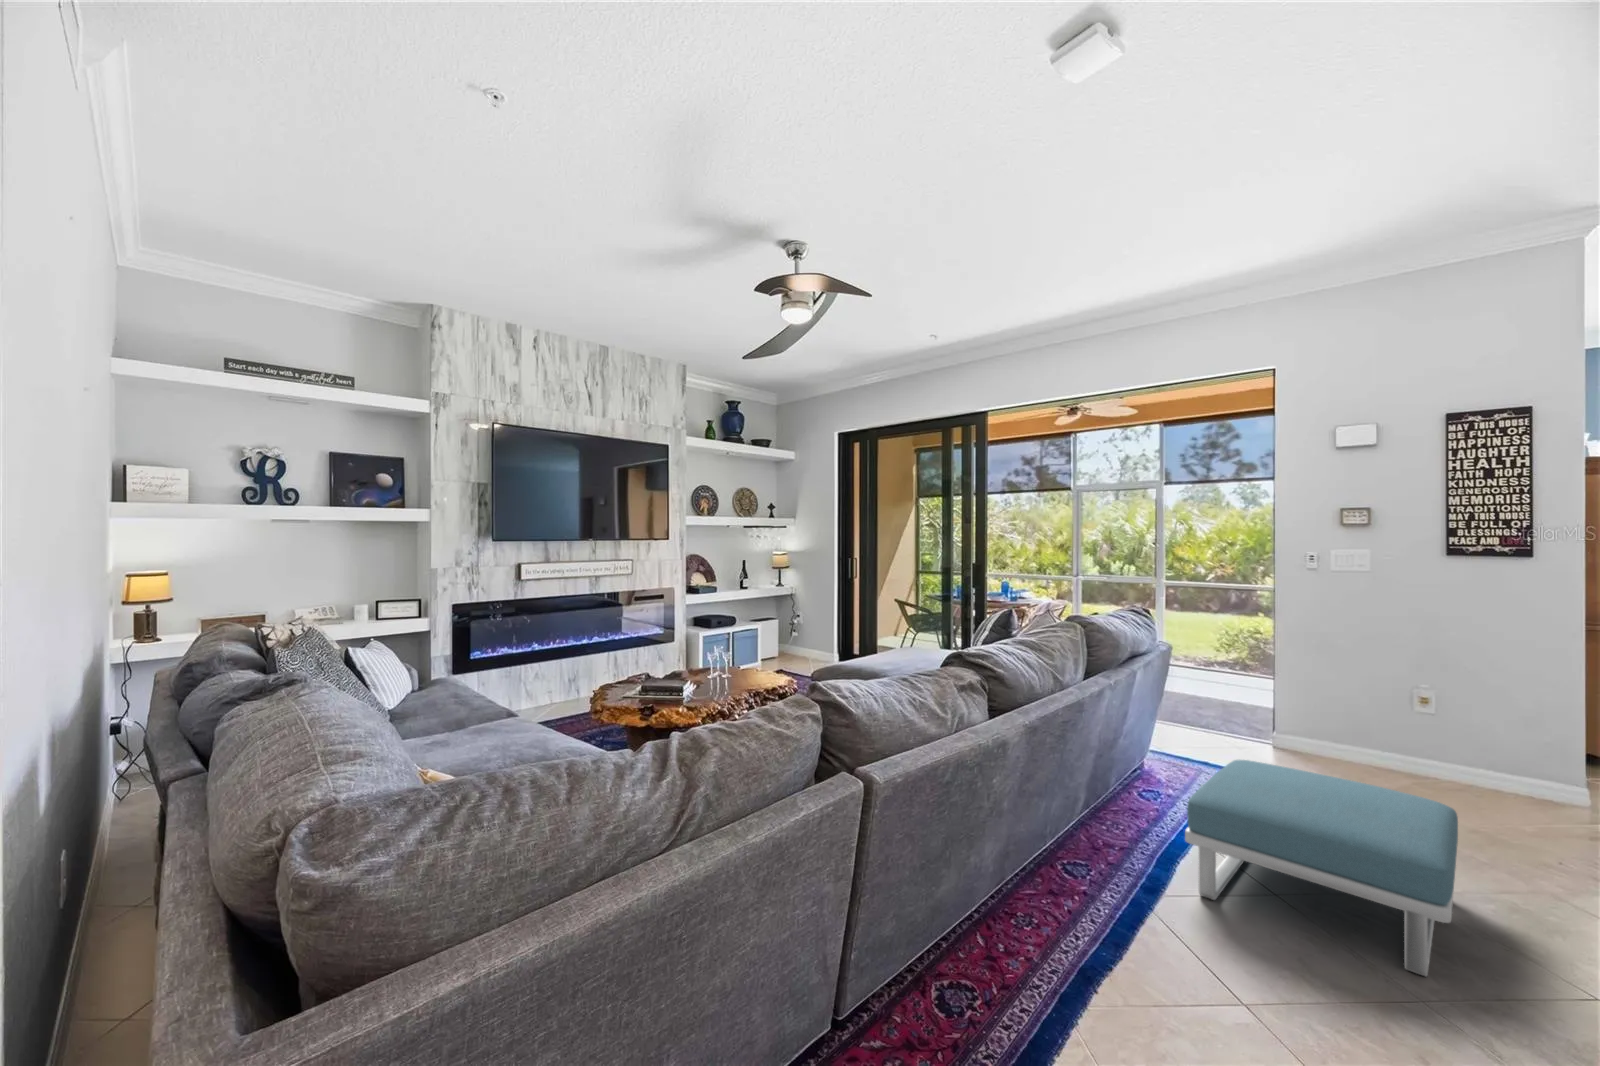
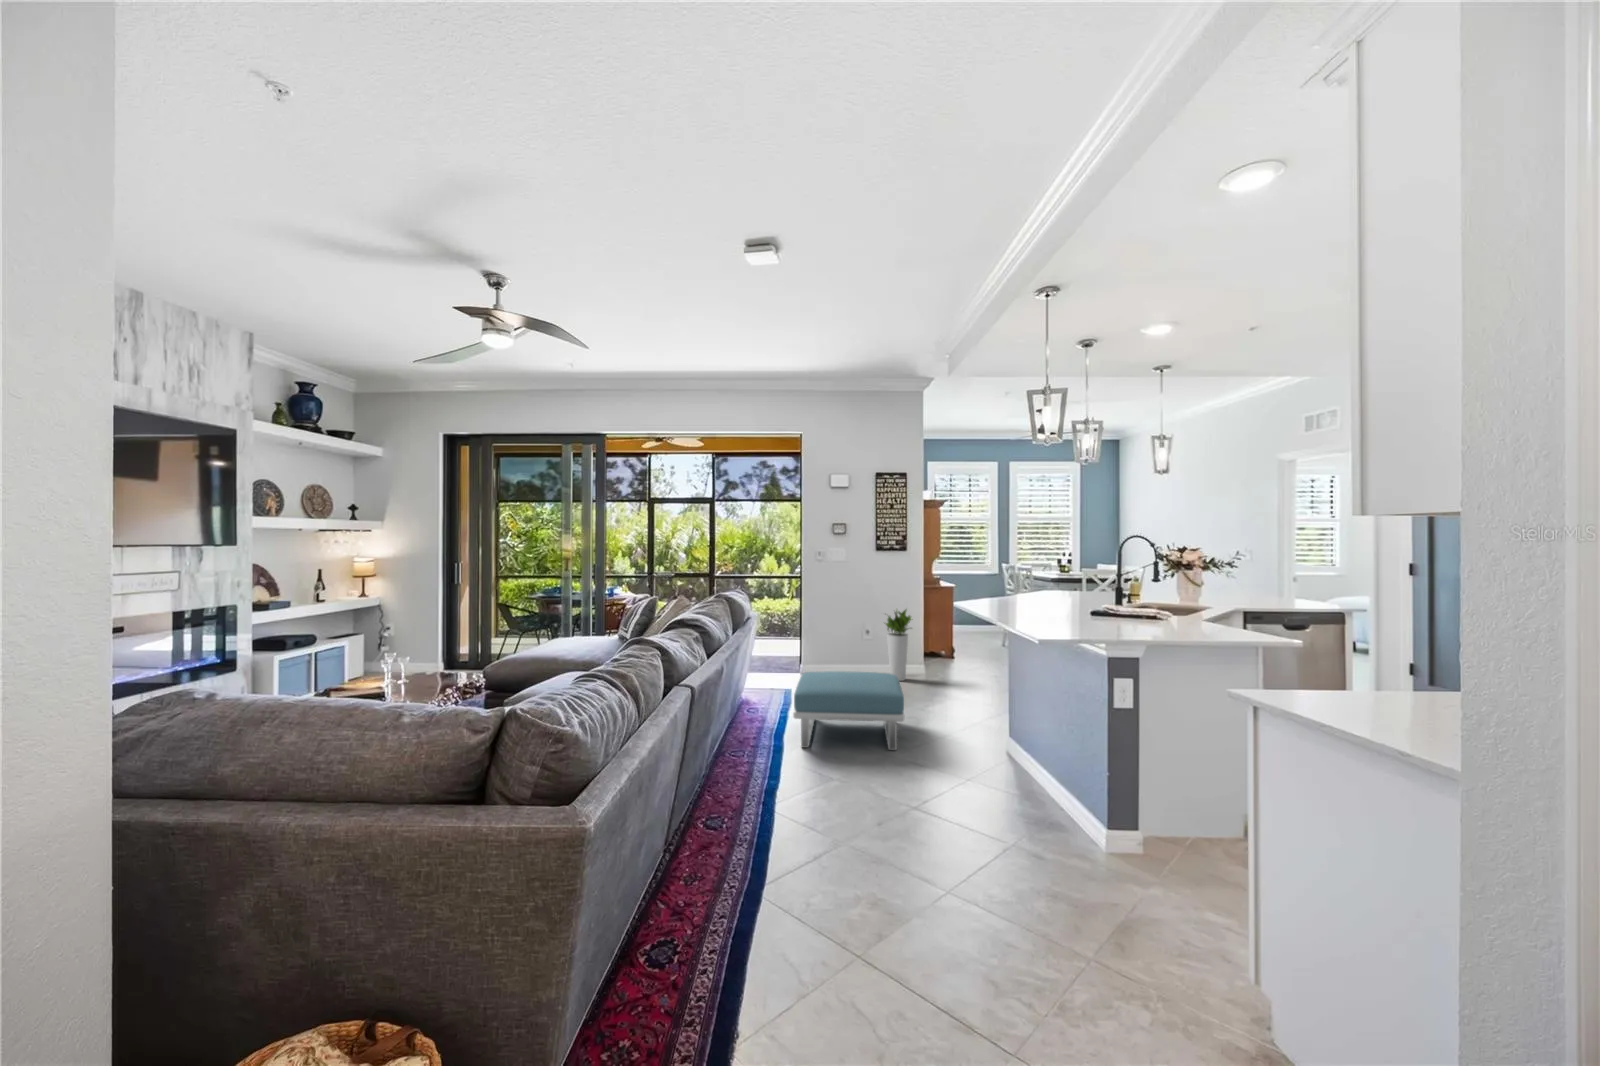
planter: none [1450,664,1543,805] -> present [886,609,911,681]

